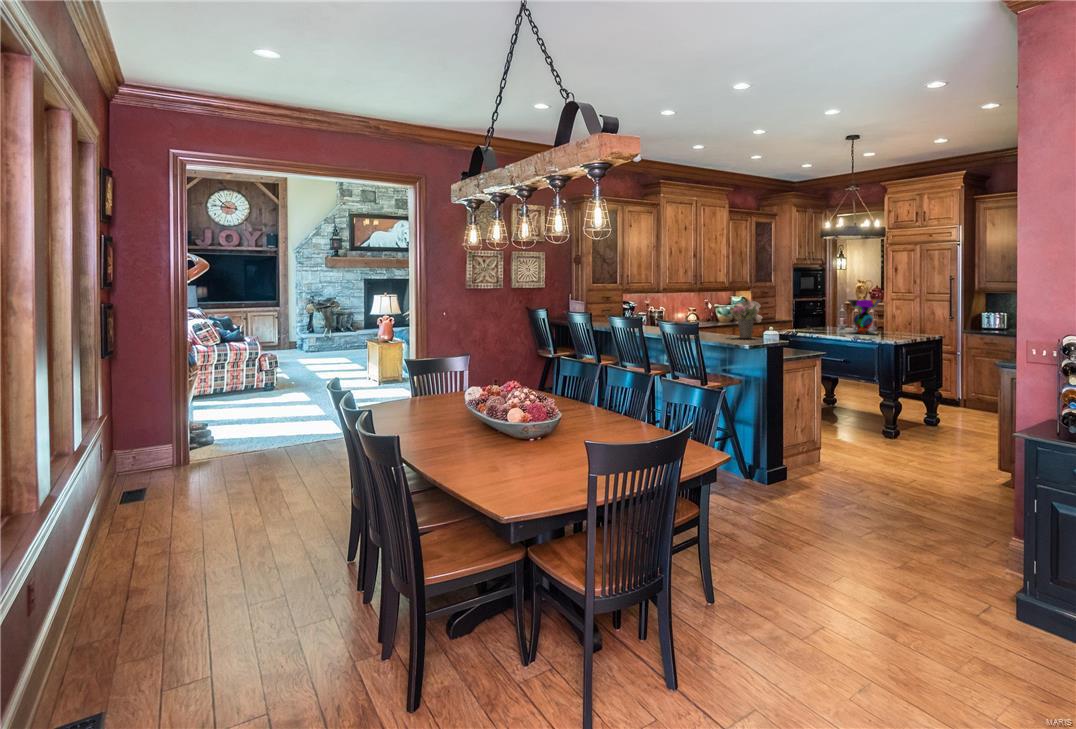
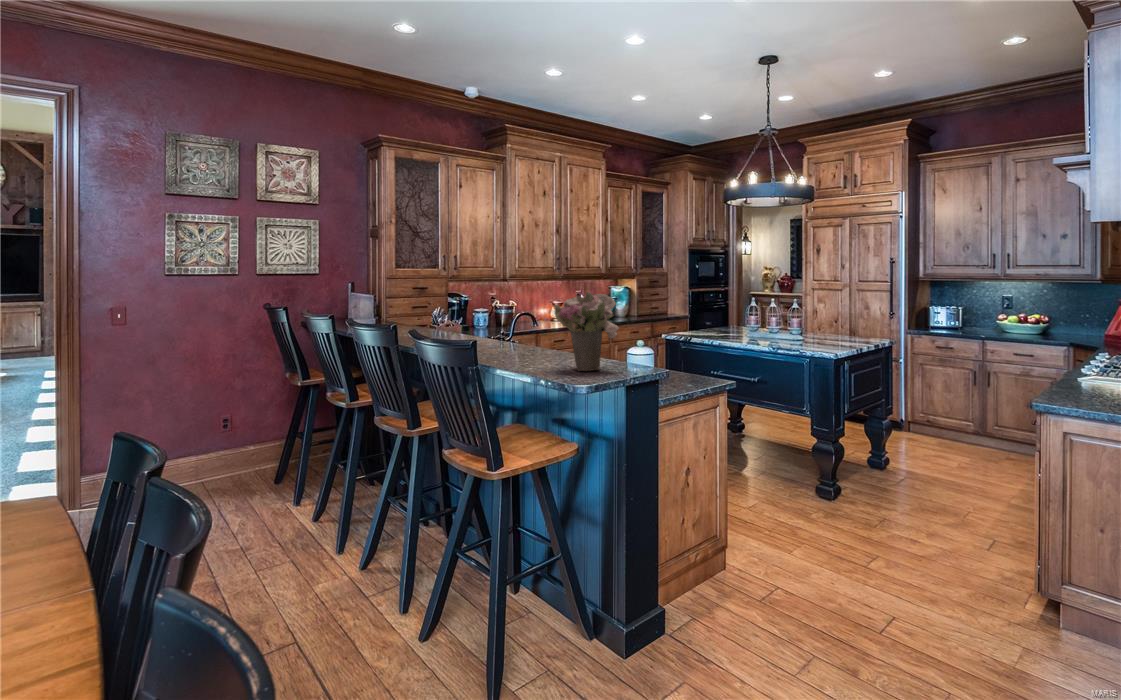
decorative bowl: present [848,300,881,334] -> none [764,291,816,344]

